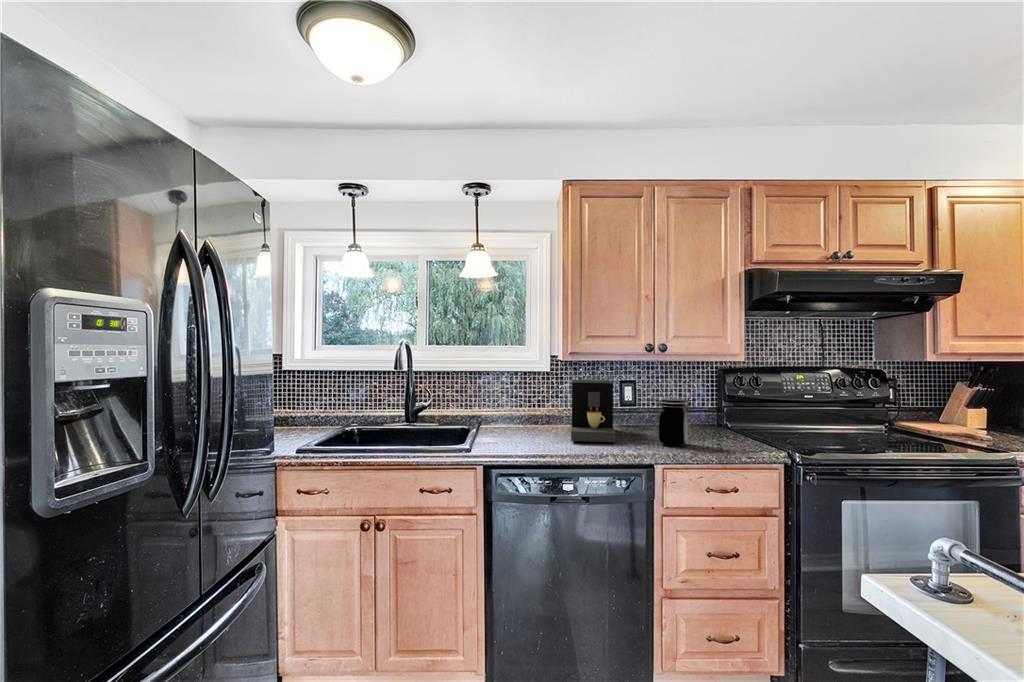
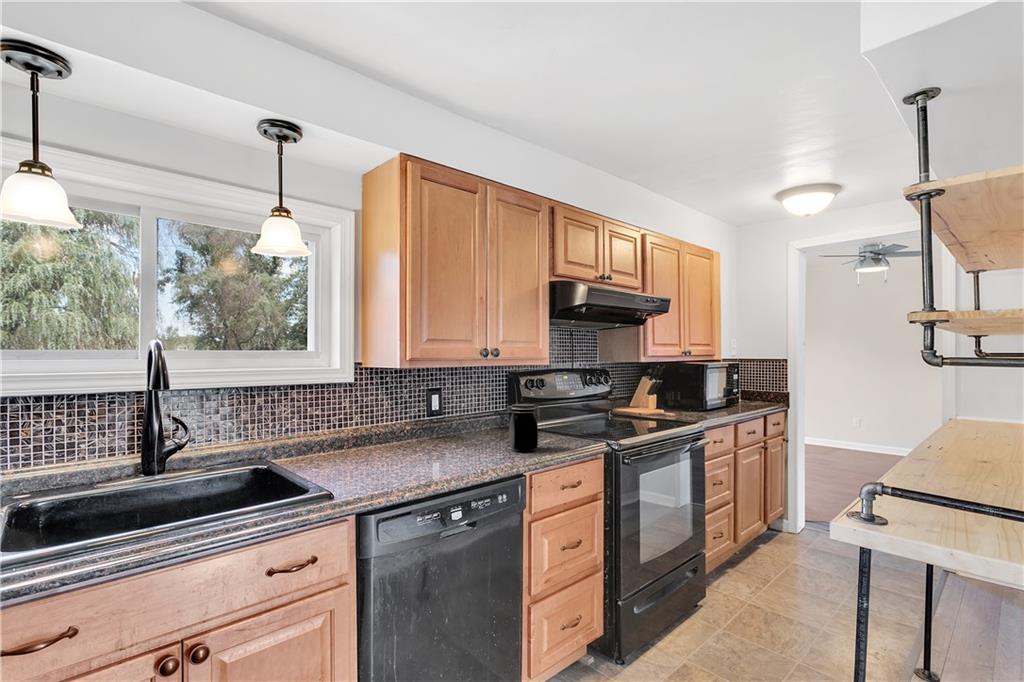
coffee maker: present [571,380,616,442] -> none [394,389,477,463]

